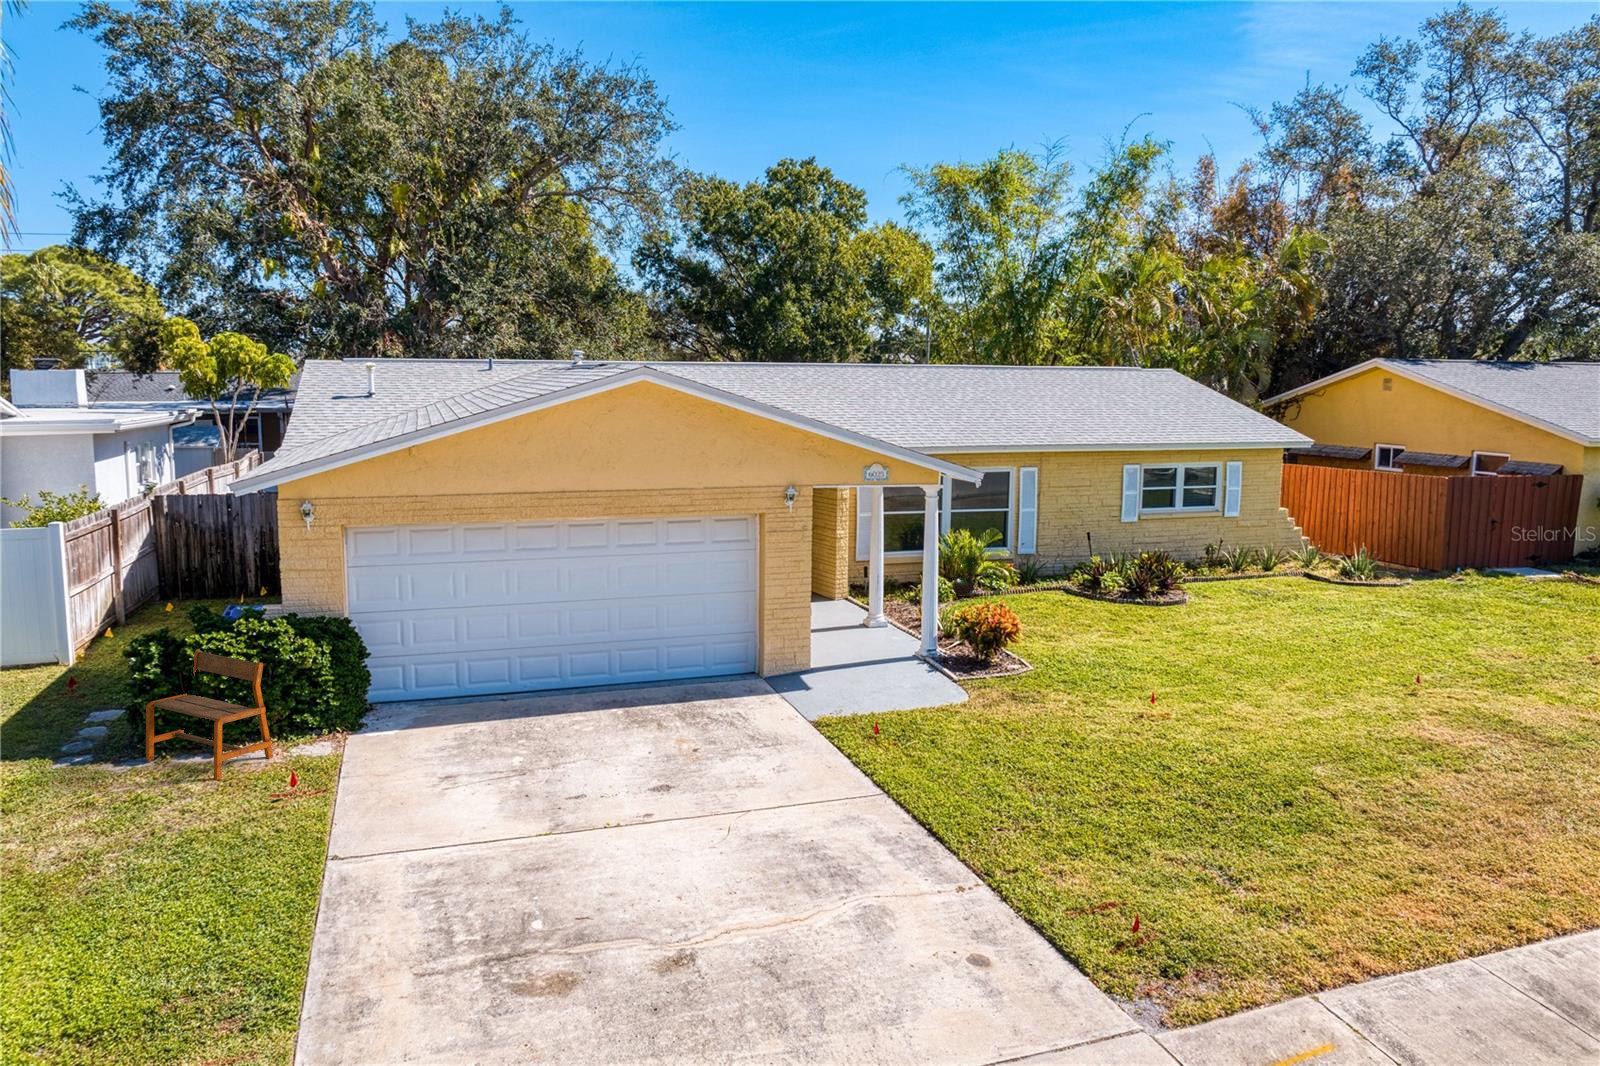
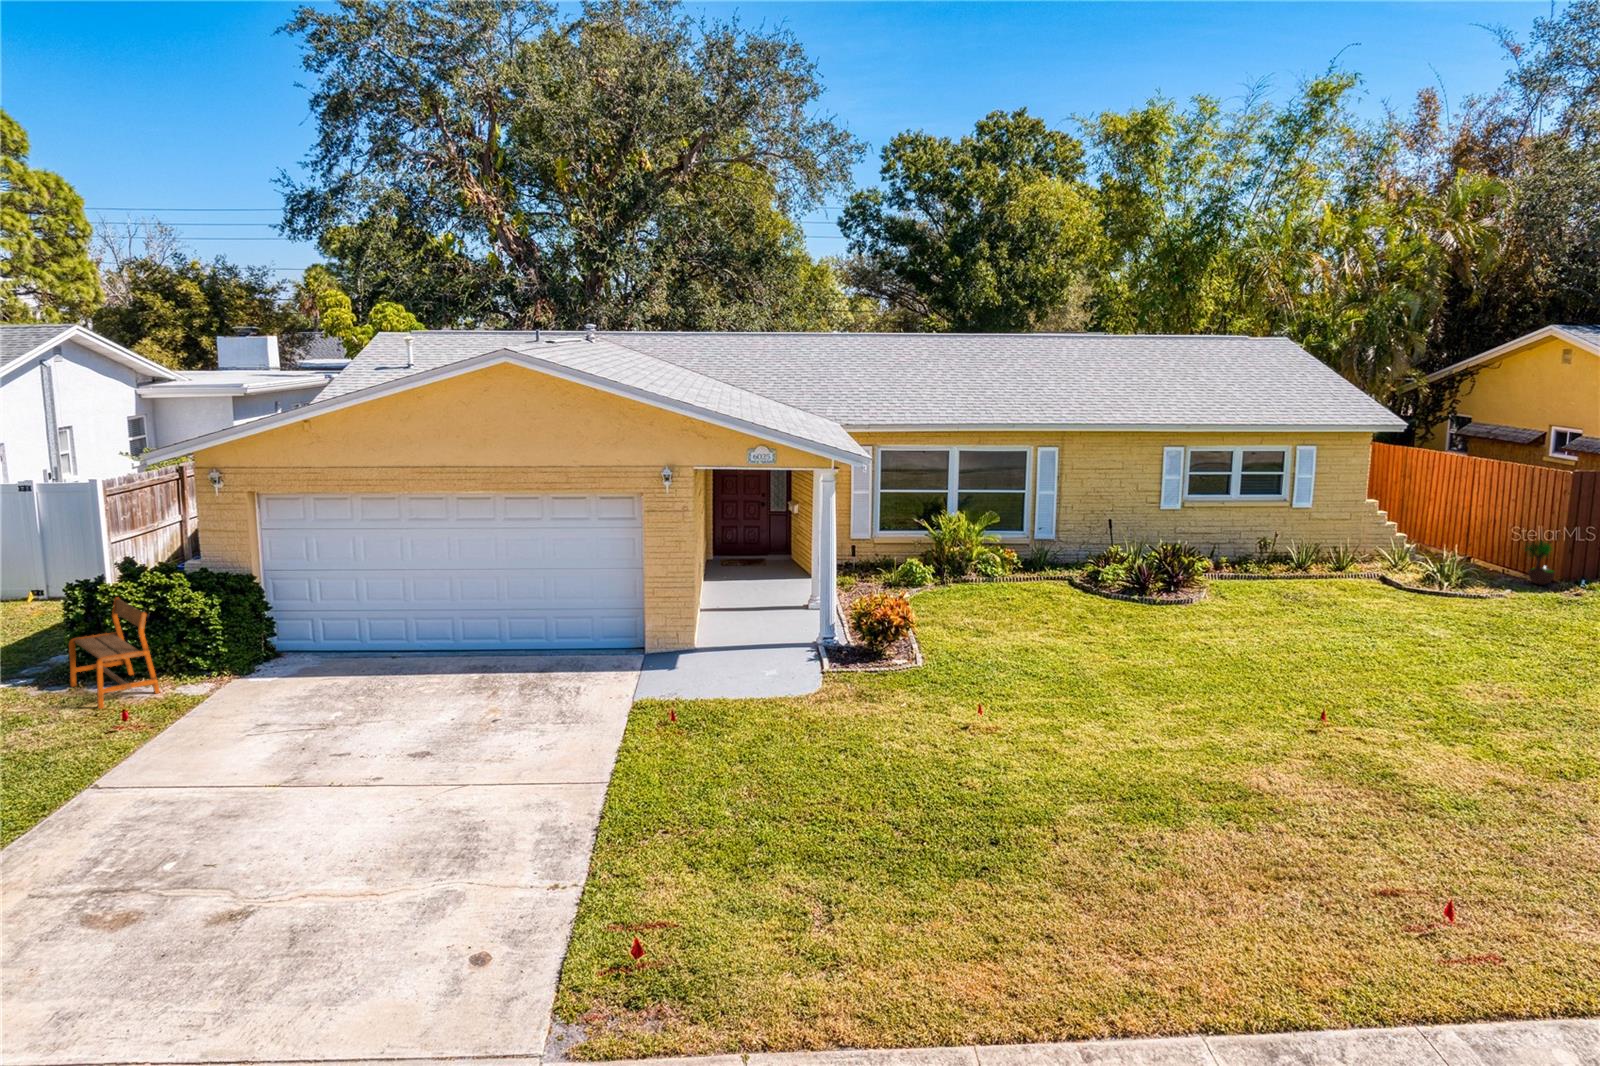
potted tree: present [952,553,980,597] -> present [1525,540,1554,585]

